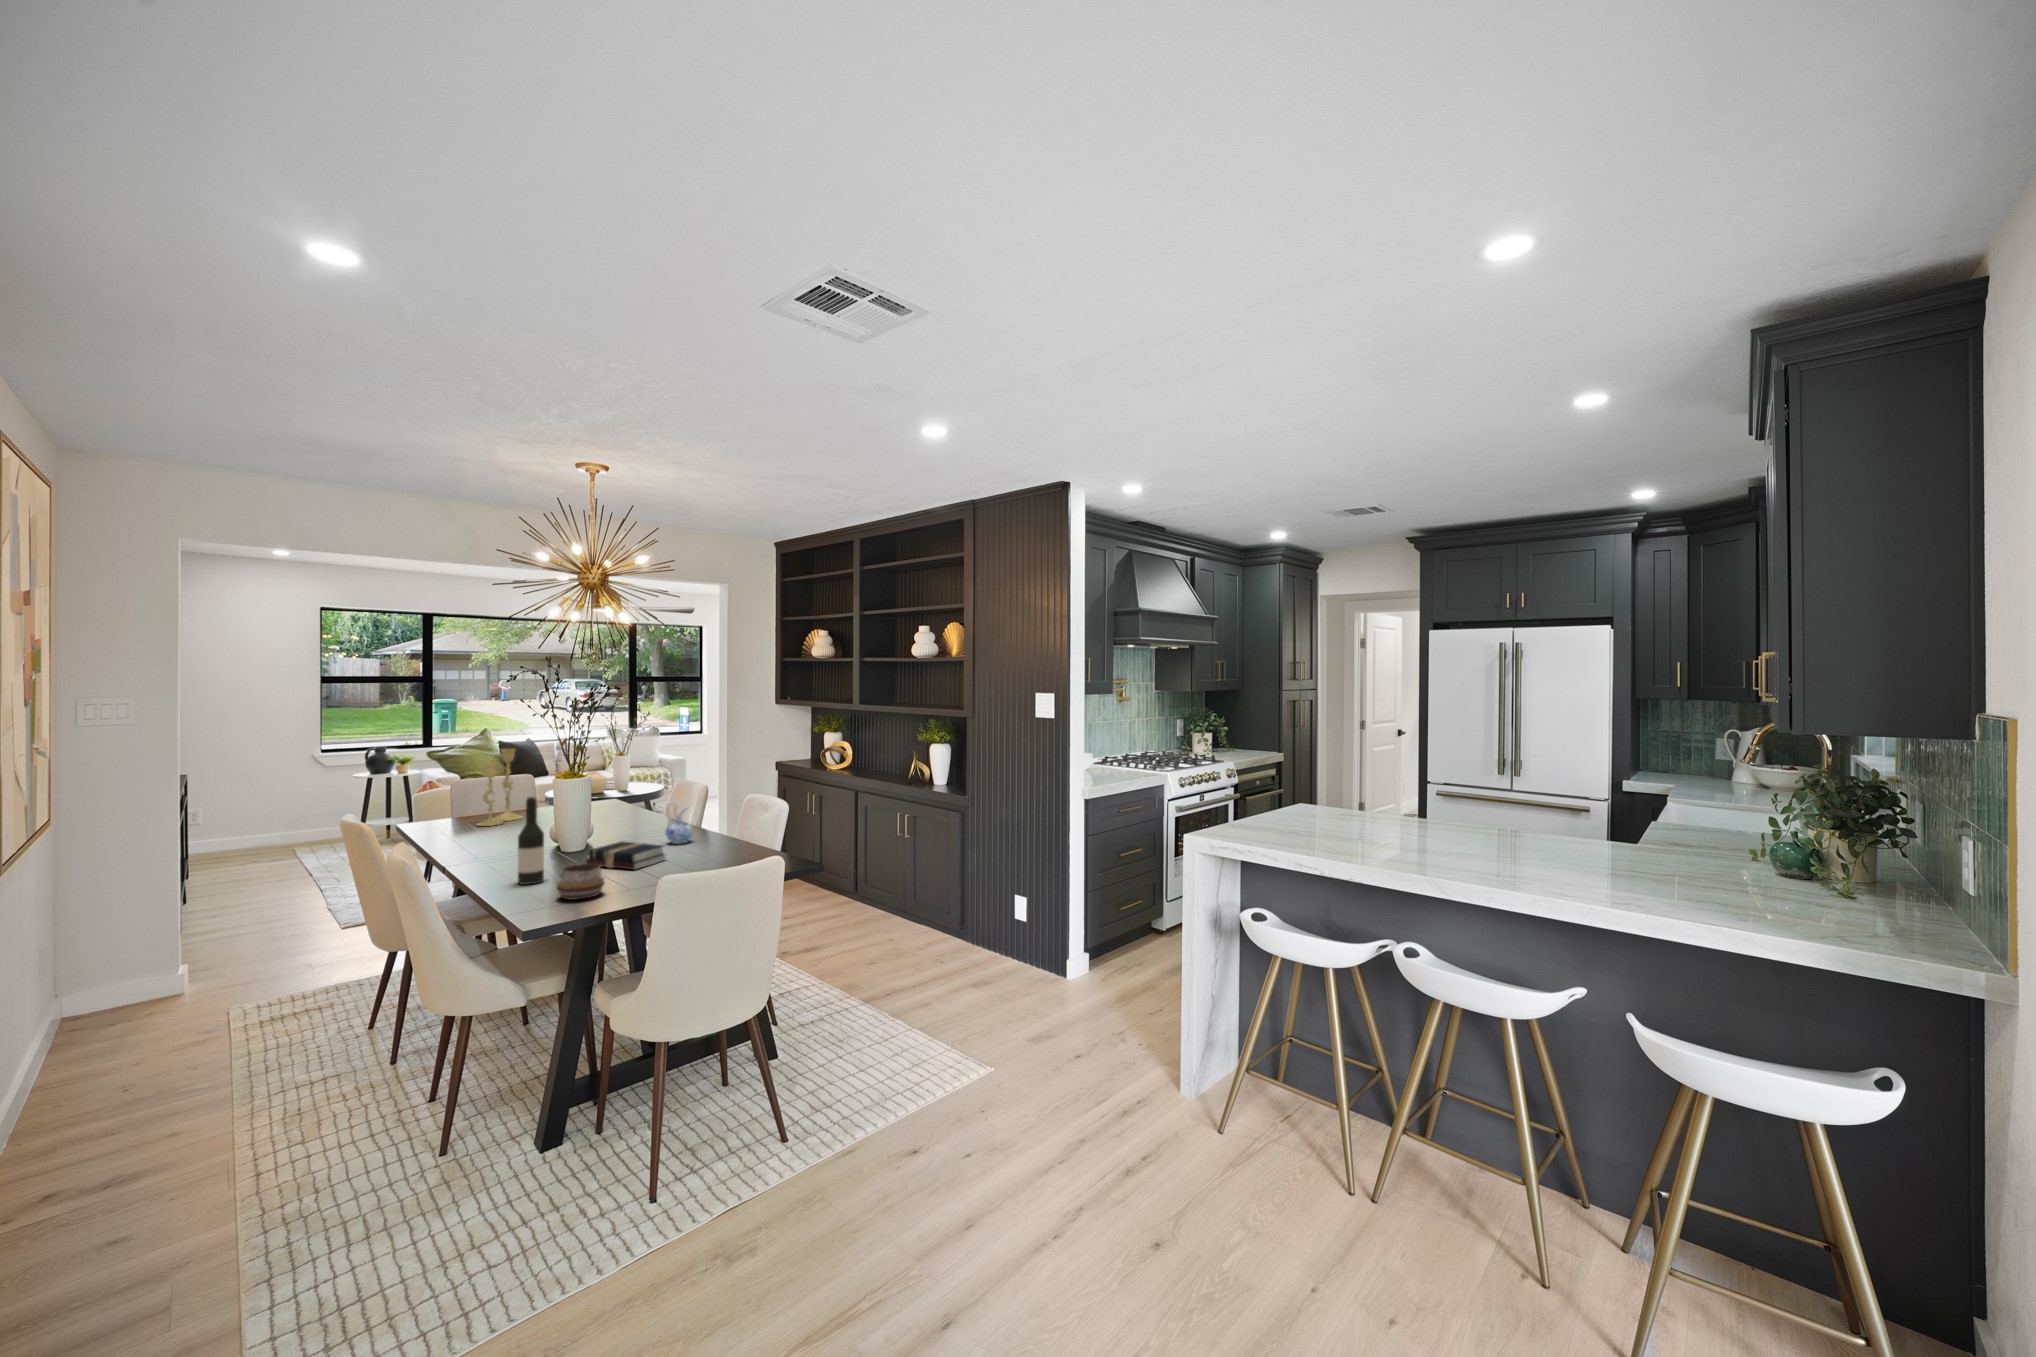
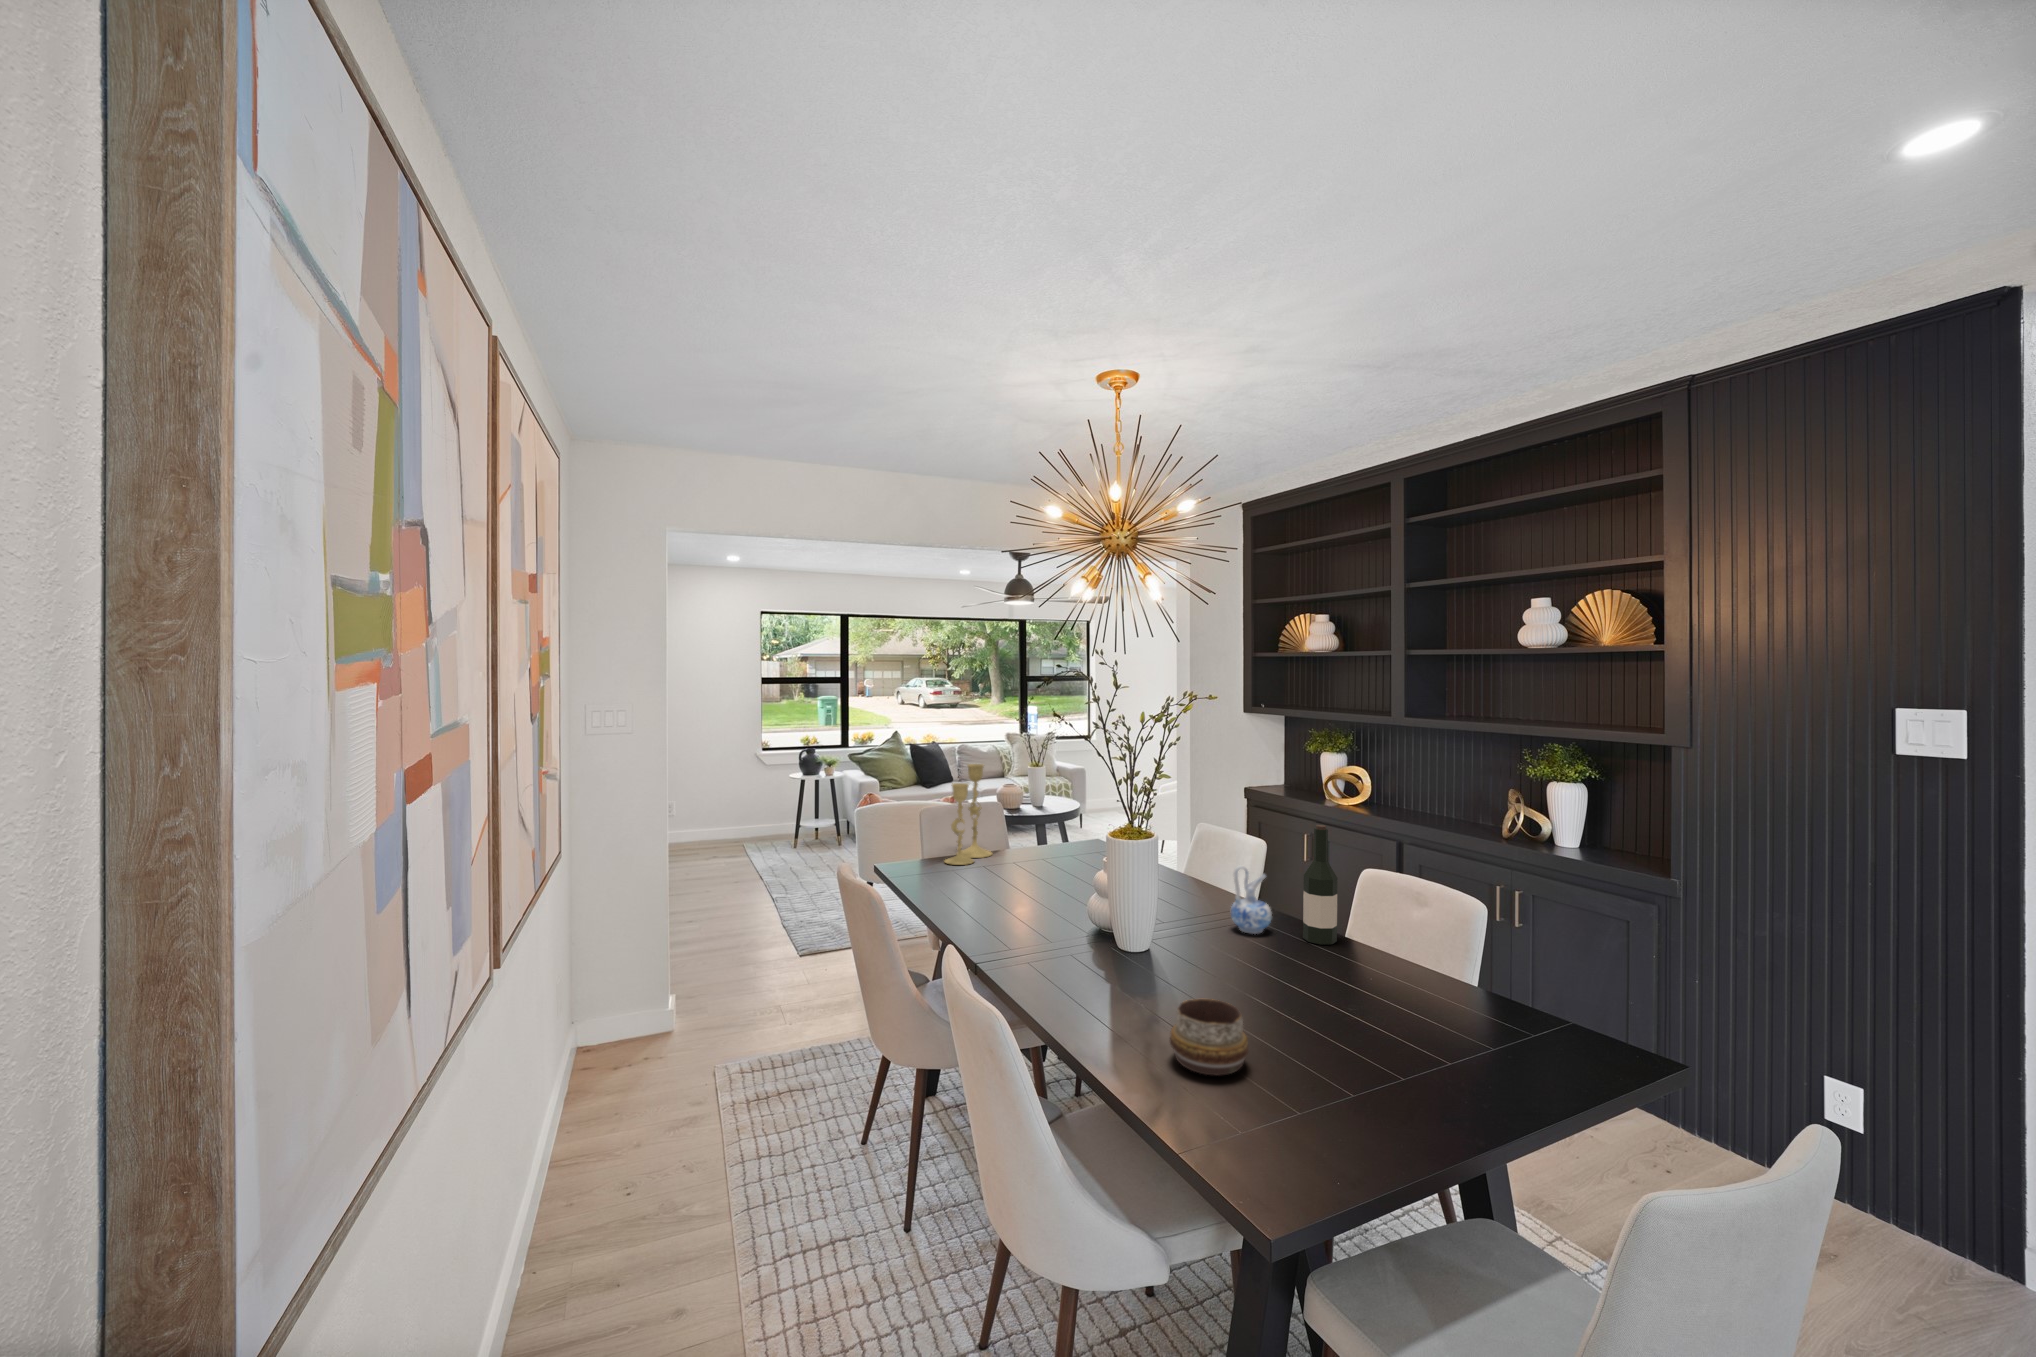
wine bottle: present [518,797,544,885] -> present [1303,825,1338,945]
hardback book: present [586,842,665,870] -> none [1151,930,1272,995]

